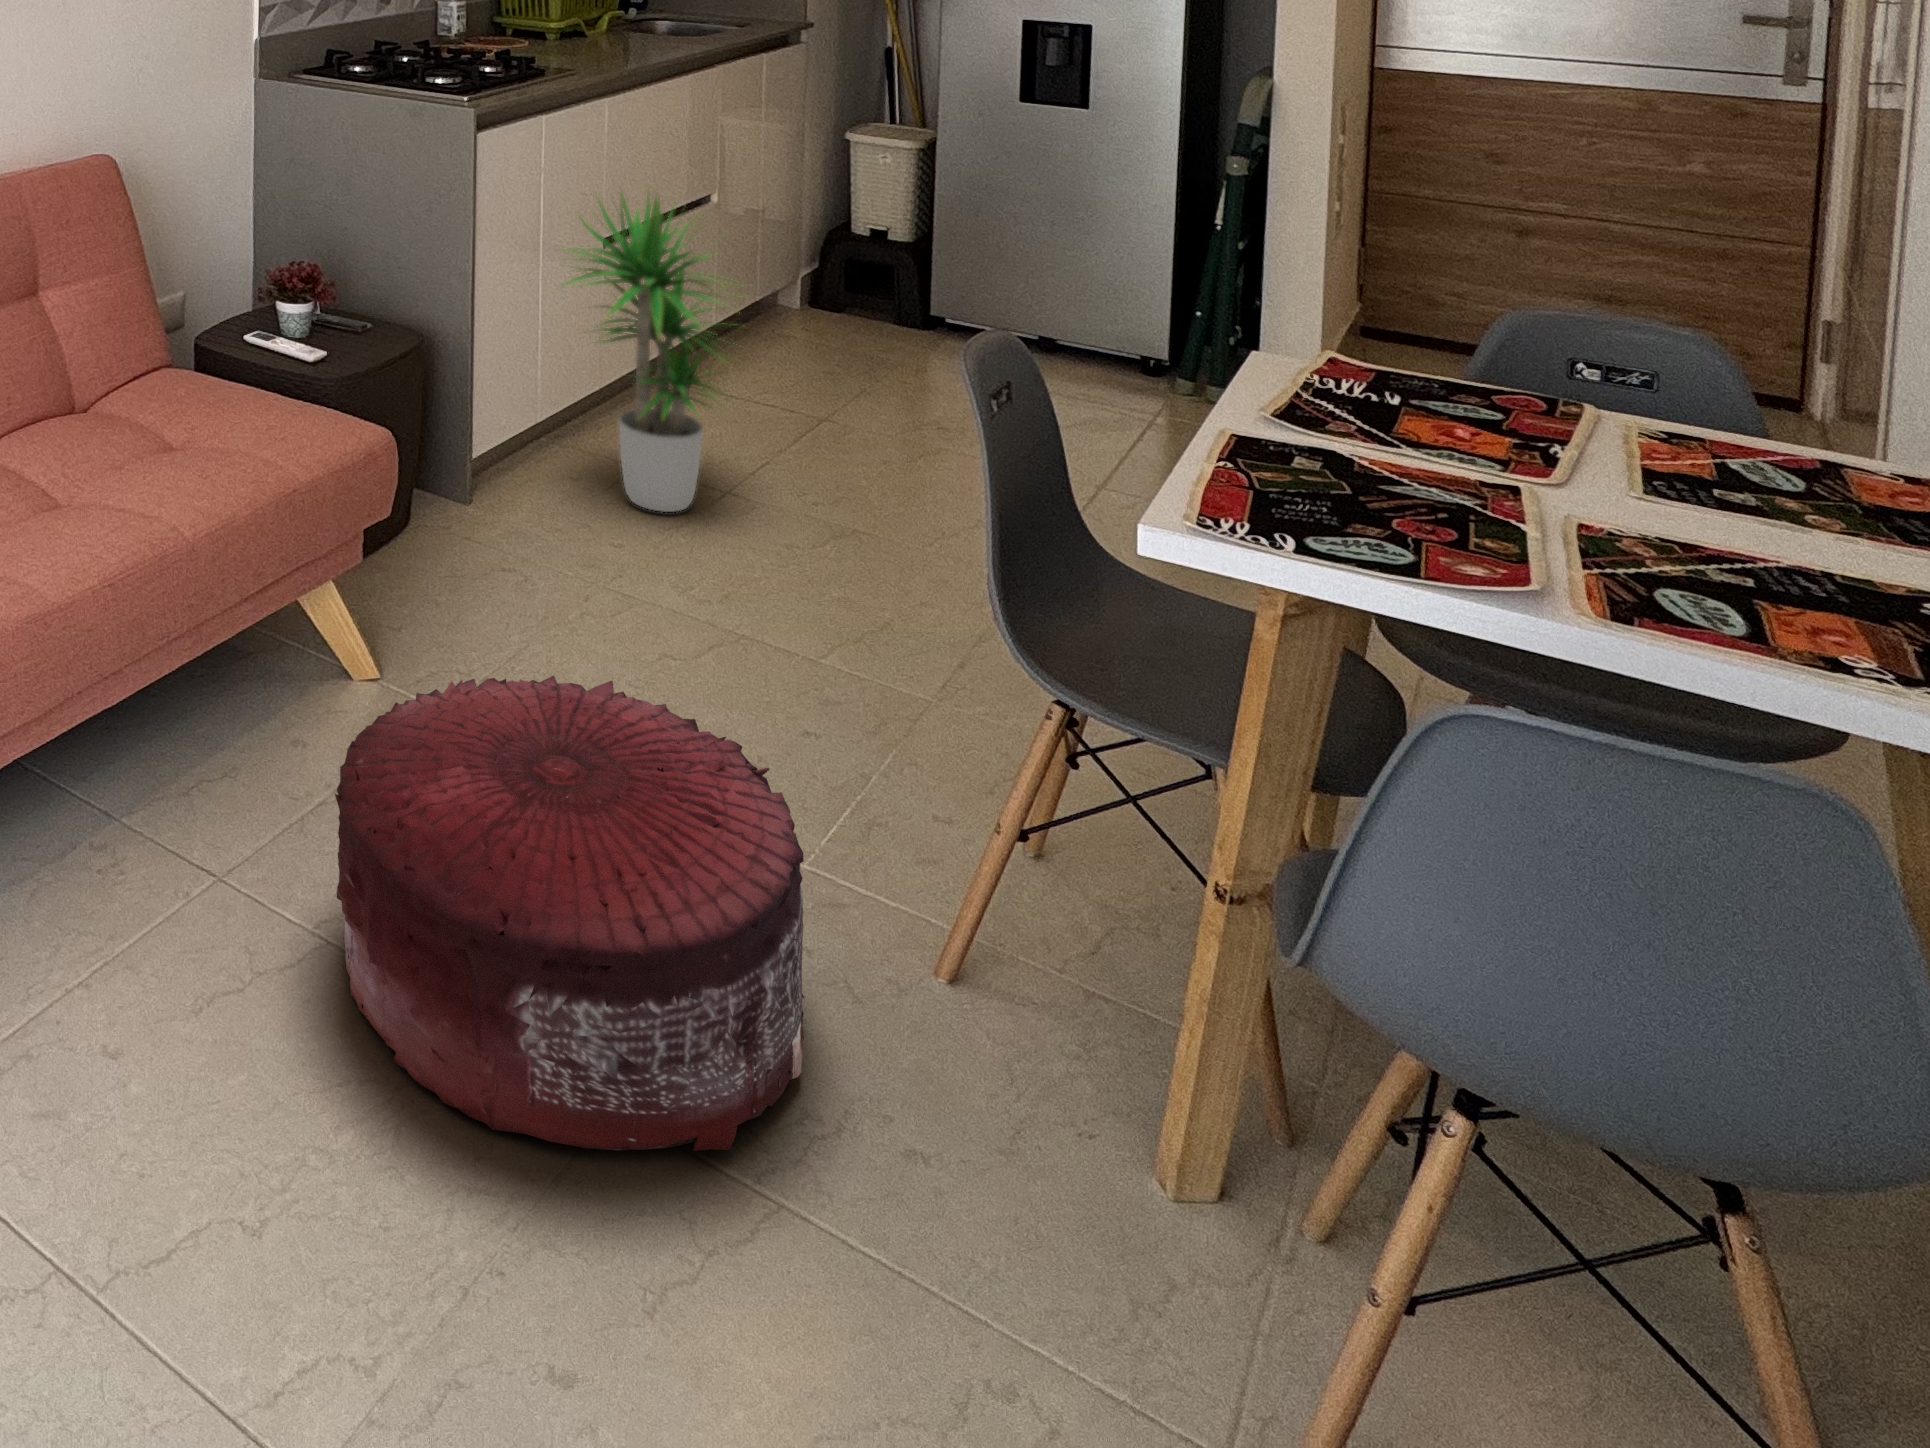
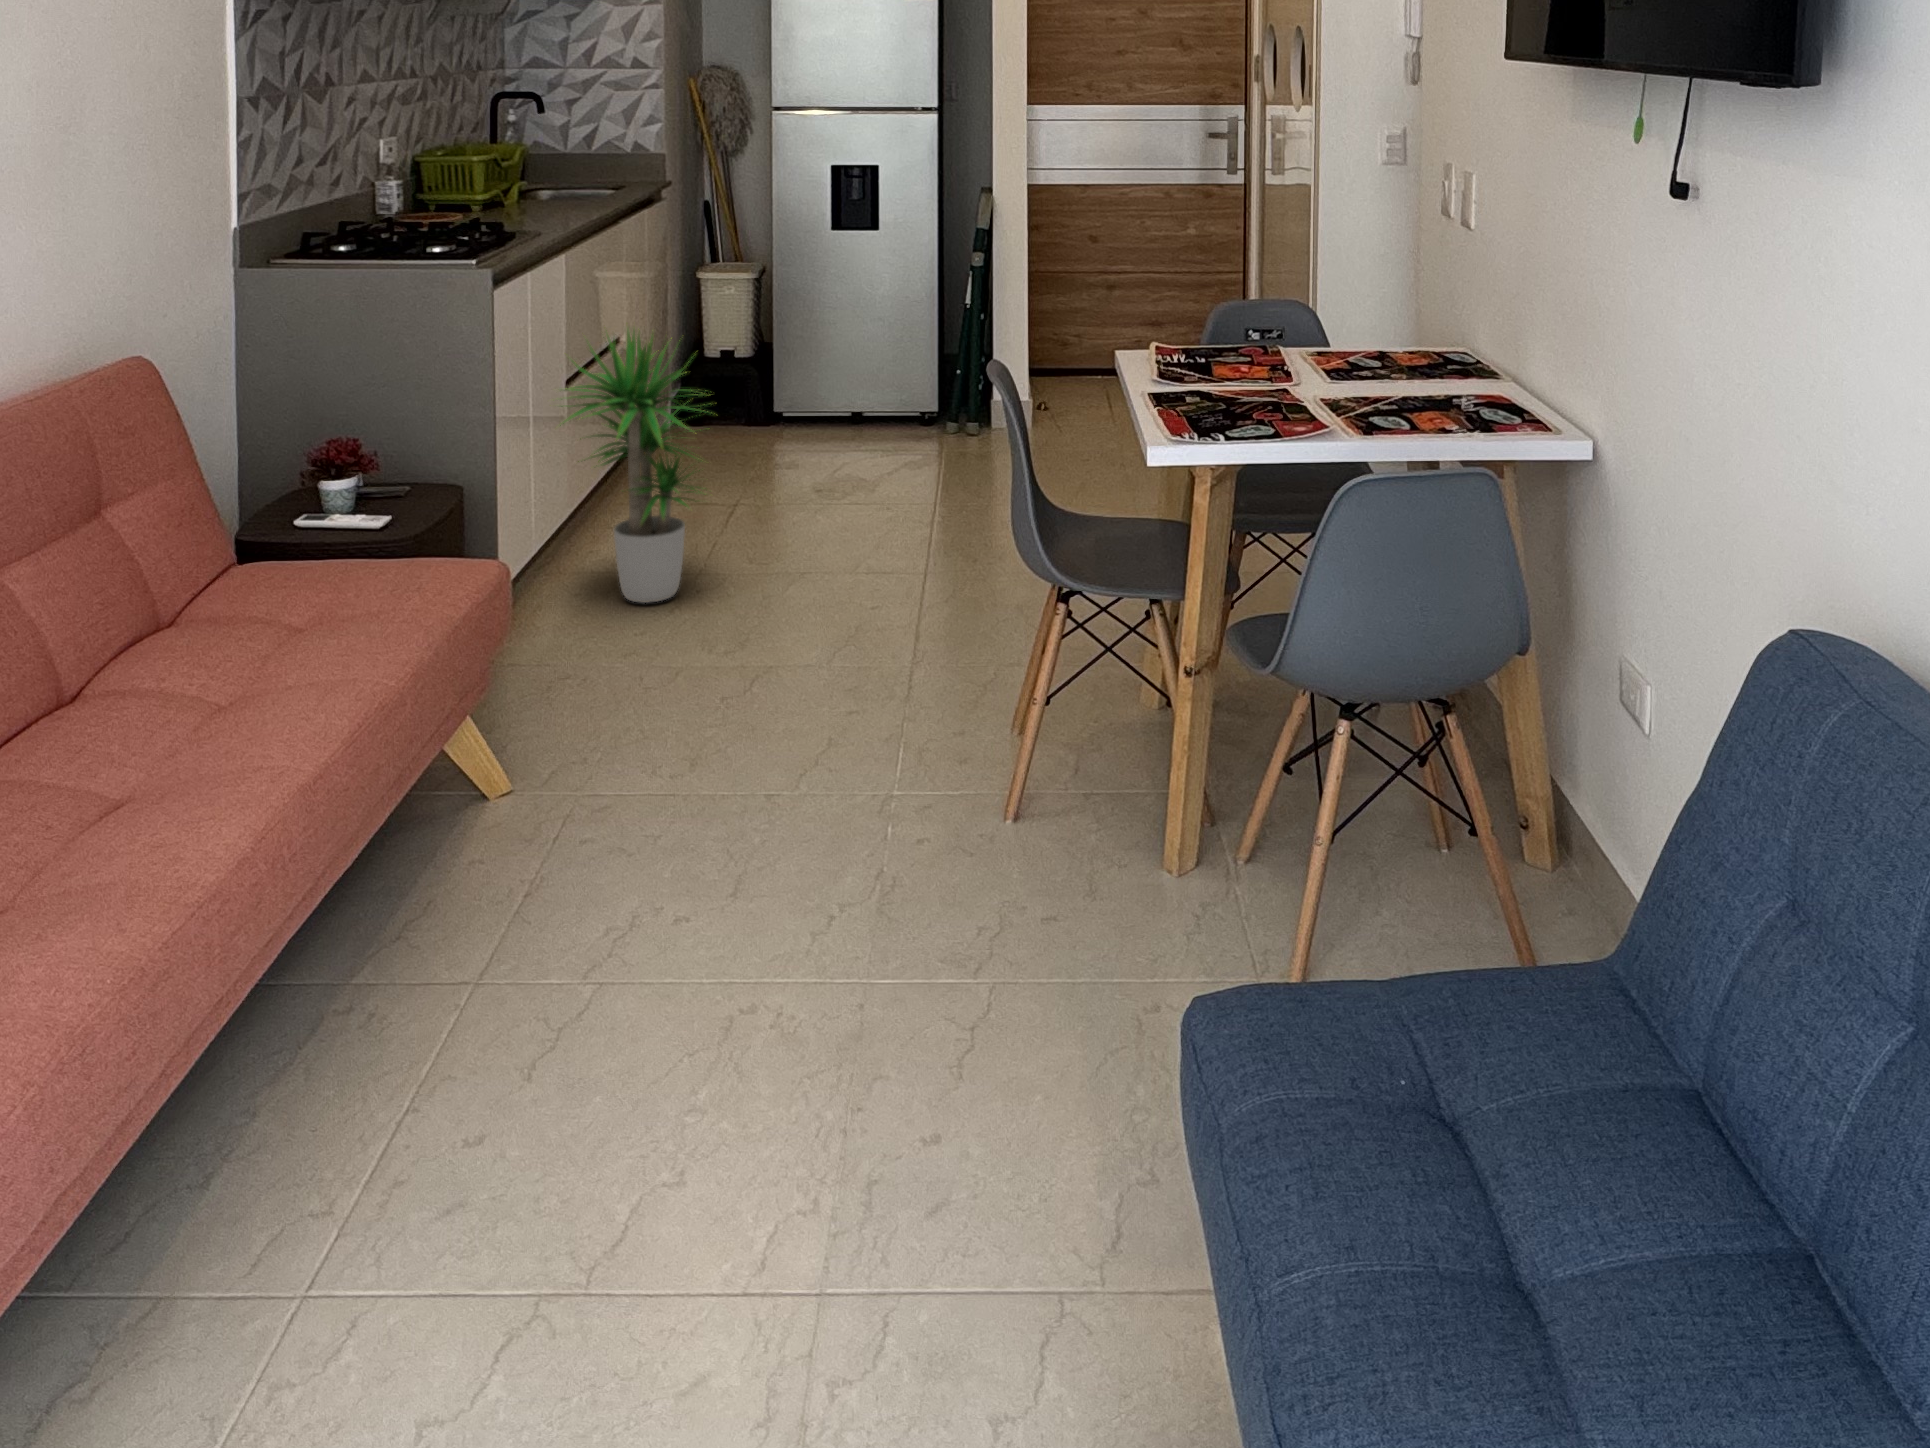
pouf: present [335,676,804,1151] -> none [603,695,970,1041]

